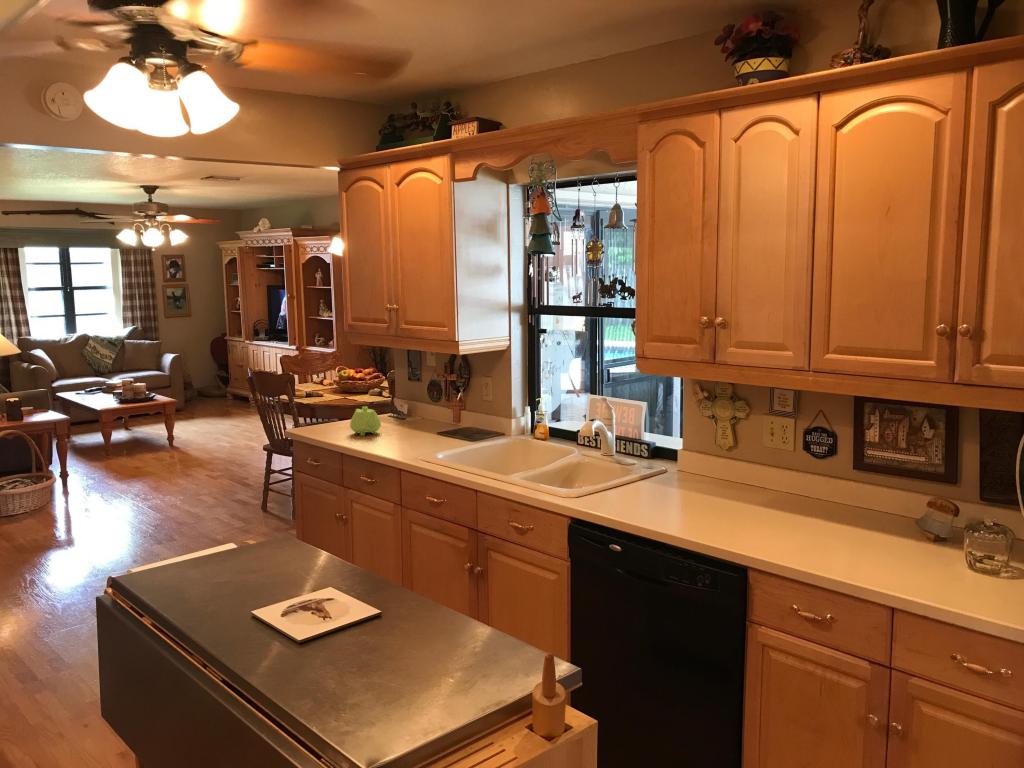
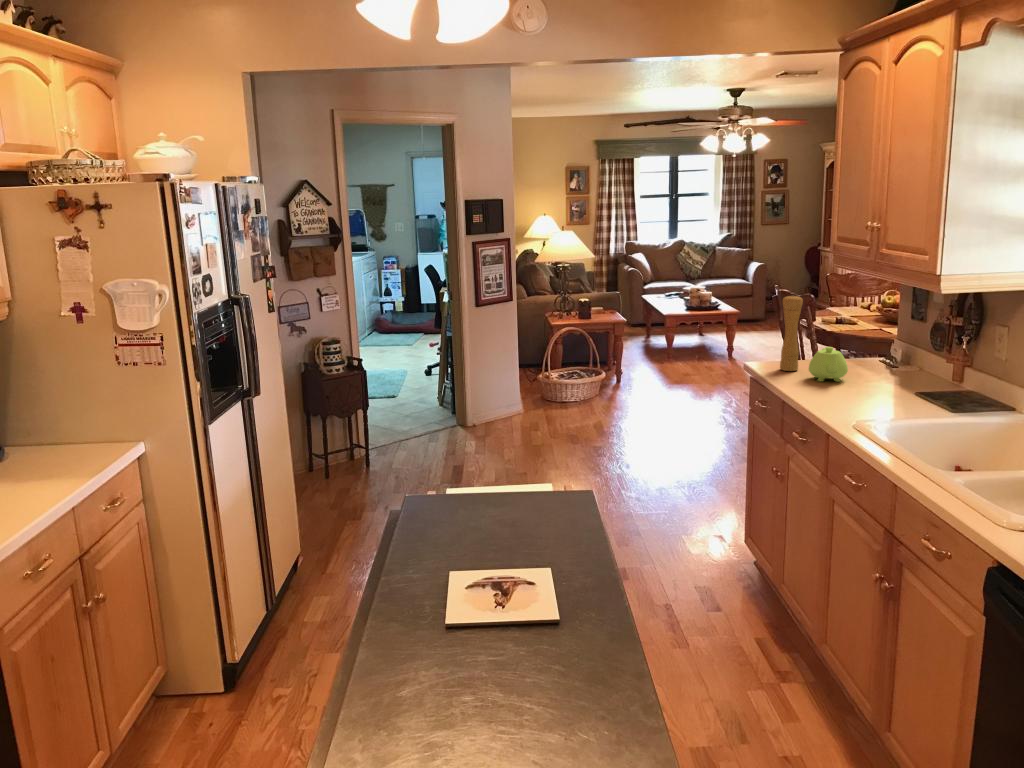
pepper mill: none [318,367,336,432] -> present [780,295,803,371]

